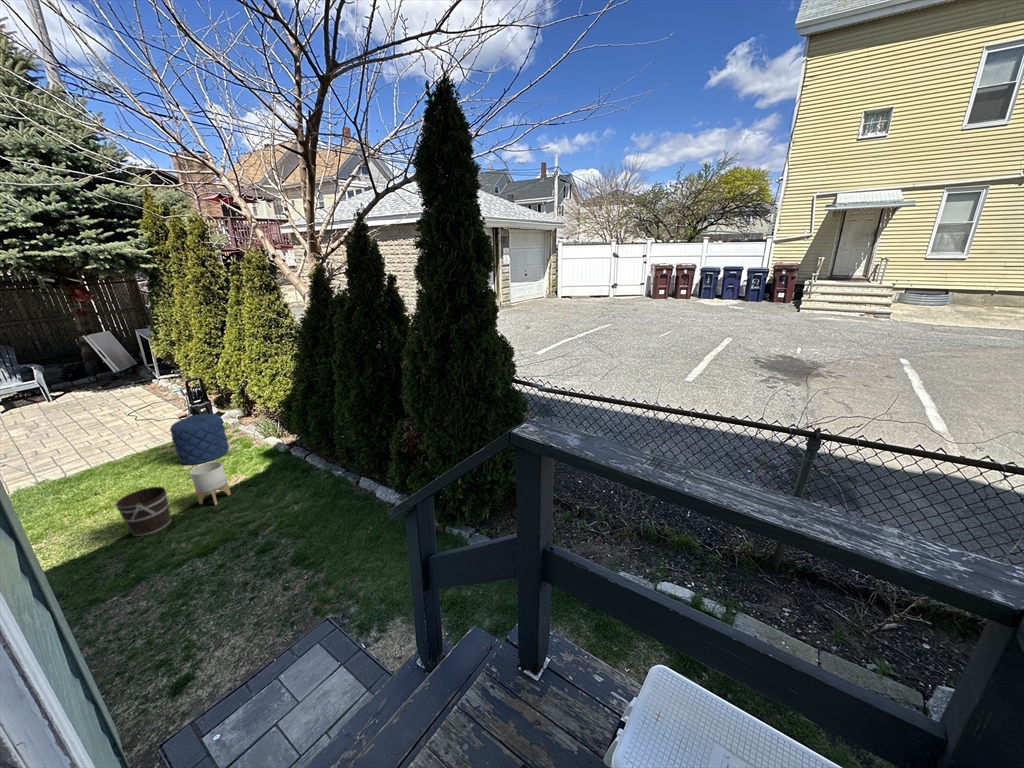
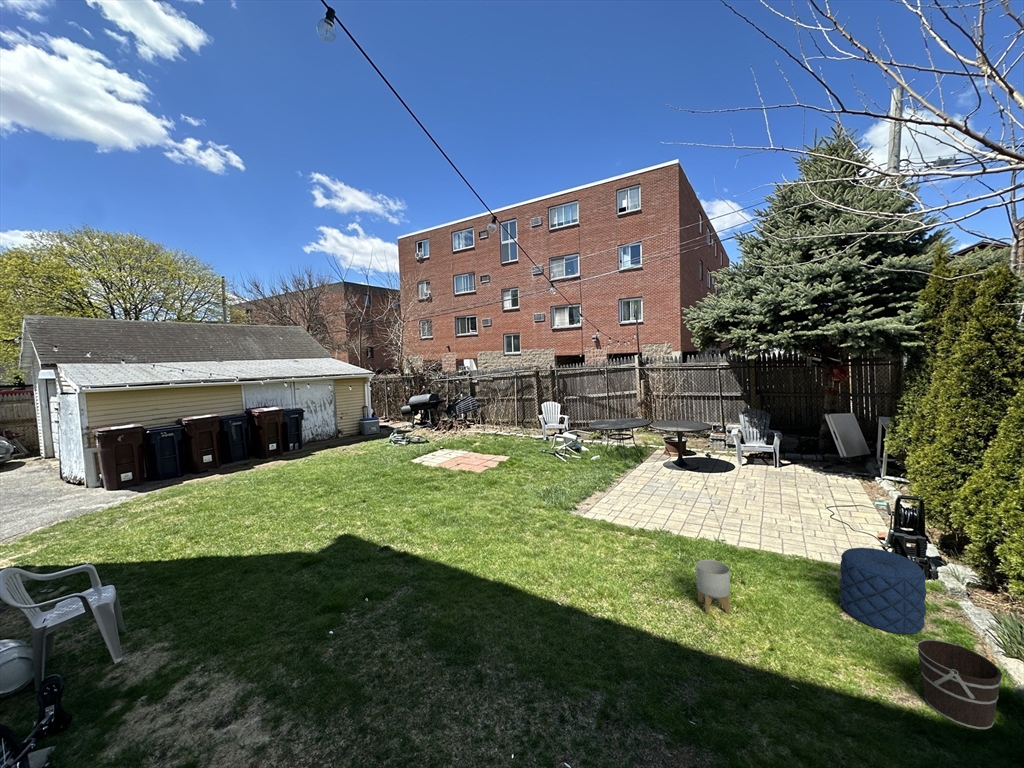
planter: present [190,461,231,505] -> present [696,560,730,614]
bucket: present [114,487,171,536] -> present [914,639,1002,729]

